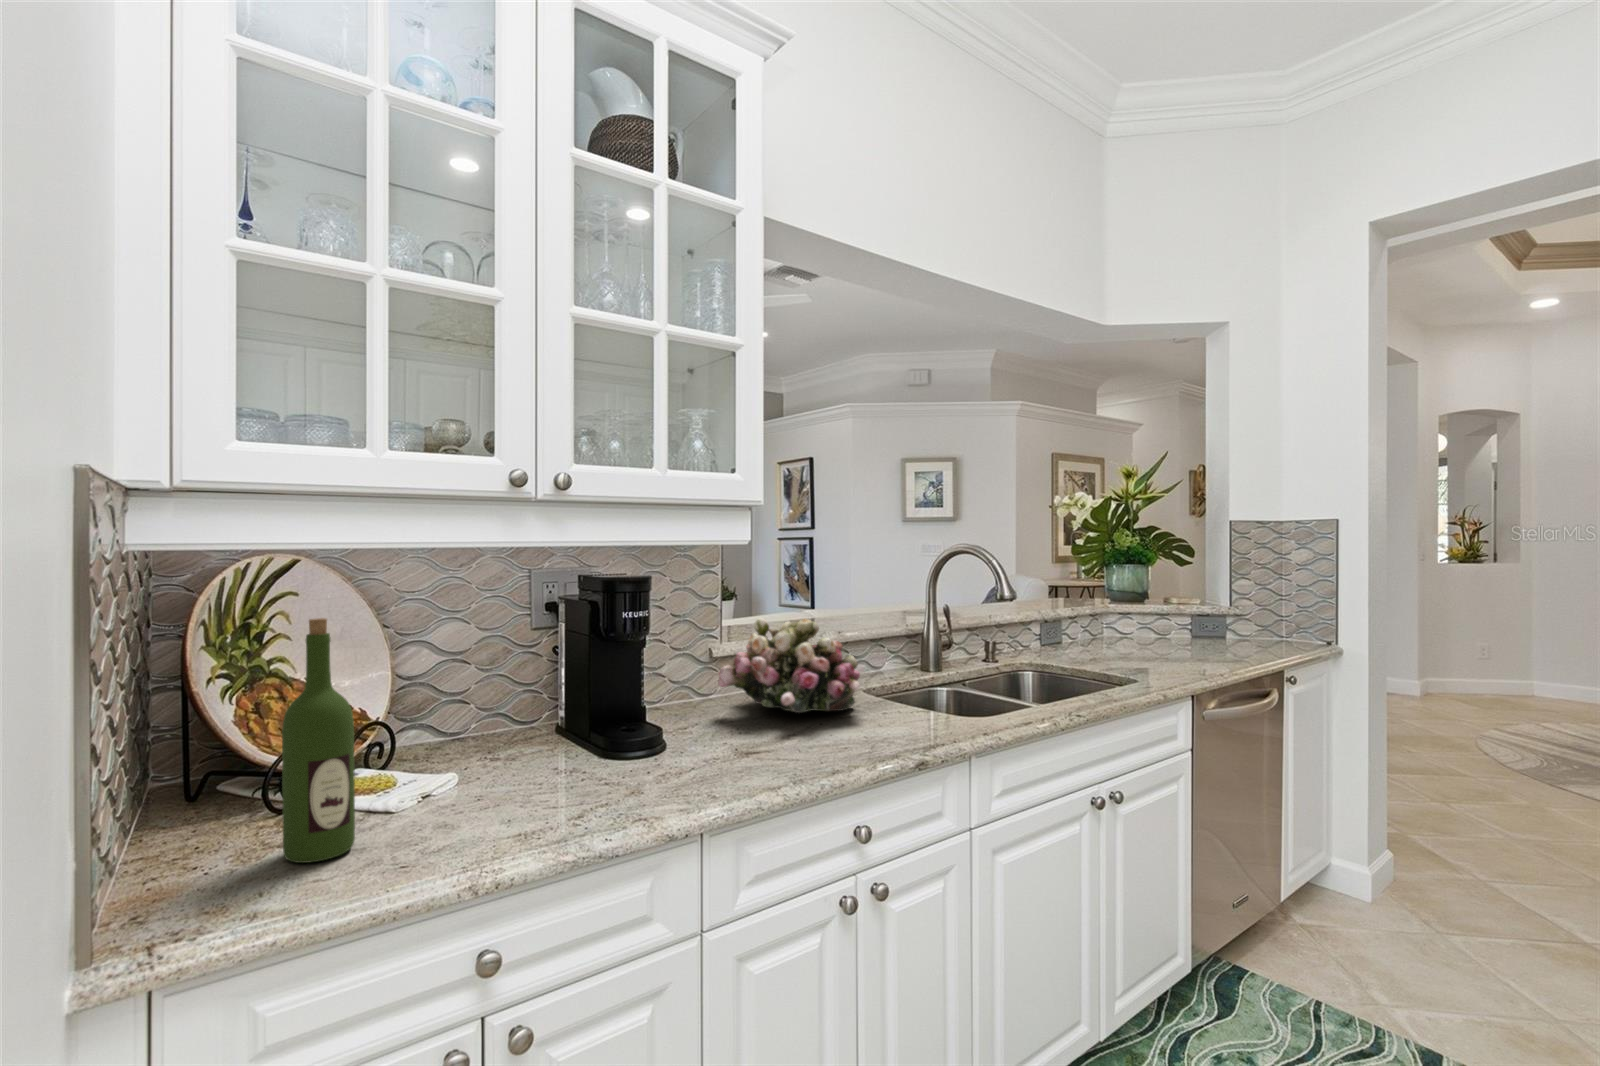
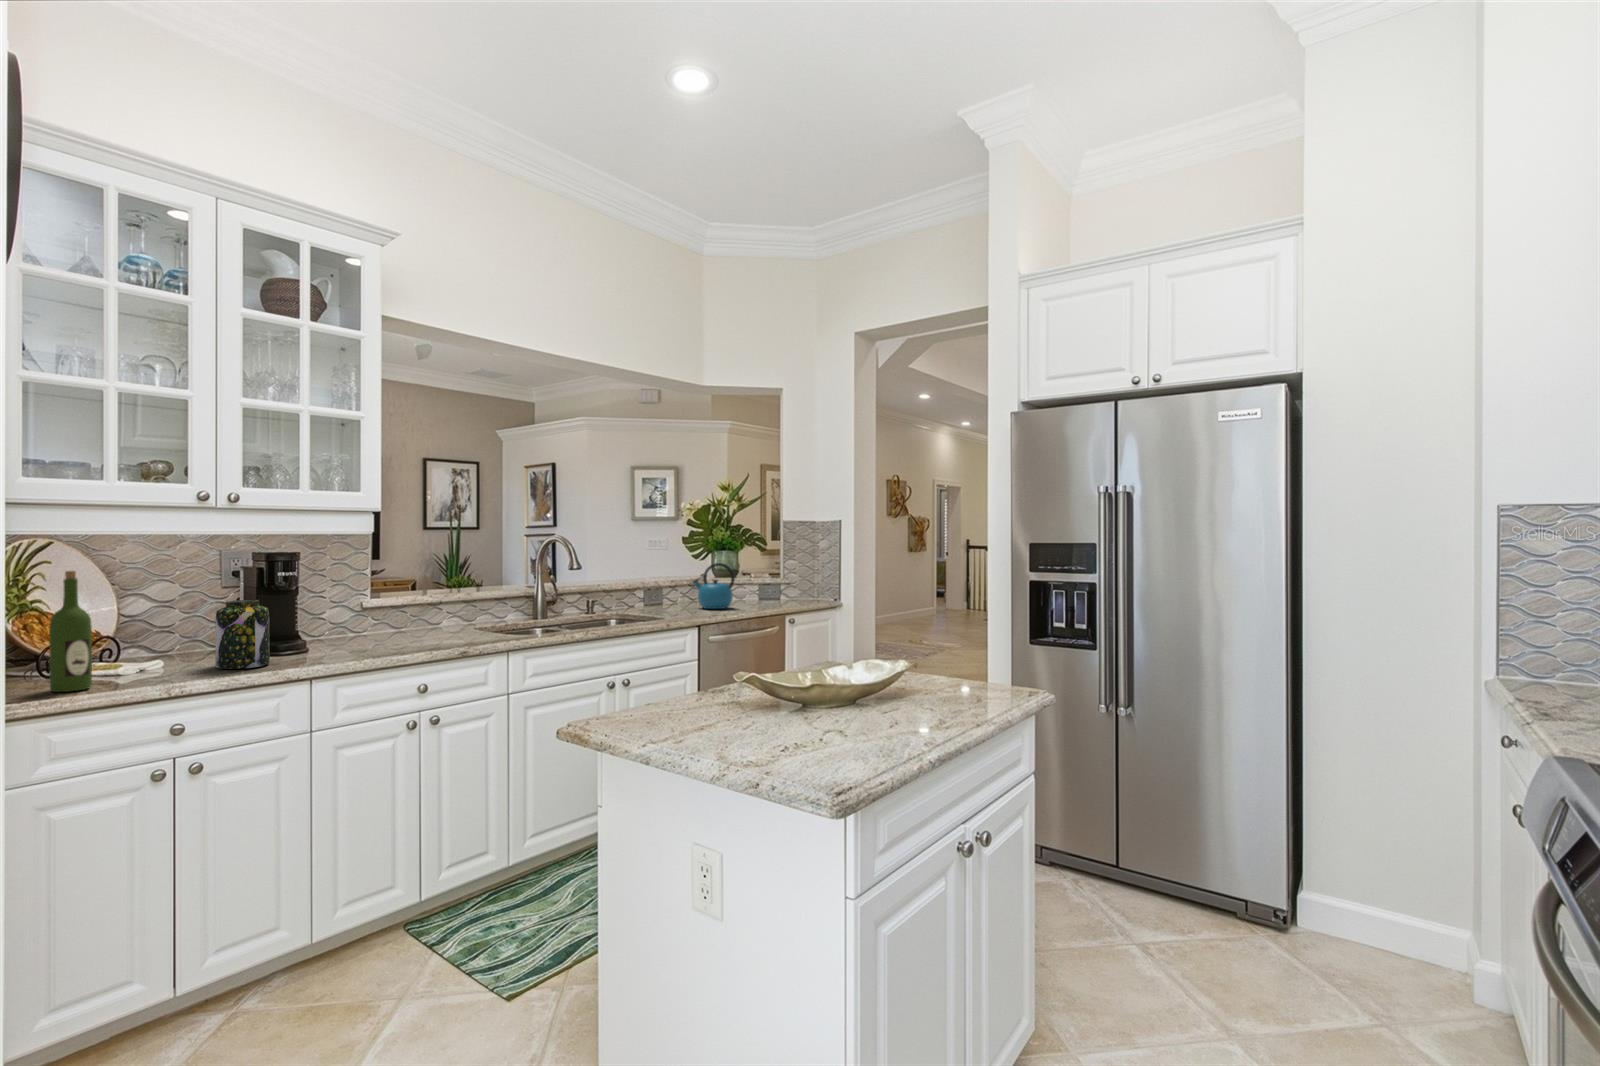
kettle: none [1103,581,1171,649] -> present [693,563,735,609]
flower arrangement: present [718,618,860,713] -> none [354,582,457,638]
jar: none [545,659,627,788] -> present [215,600,270,669]

